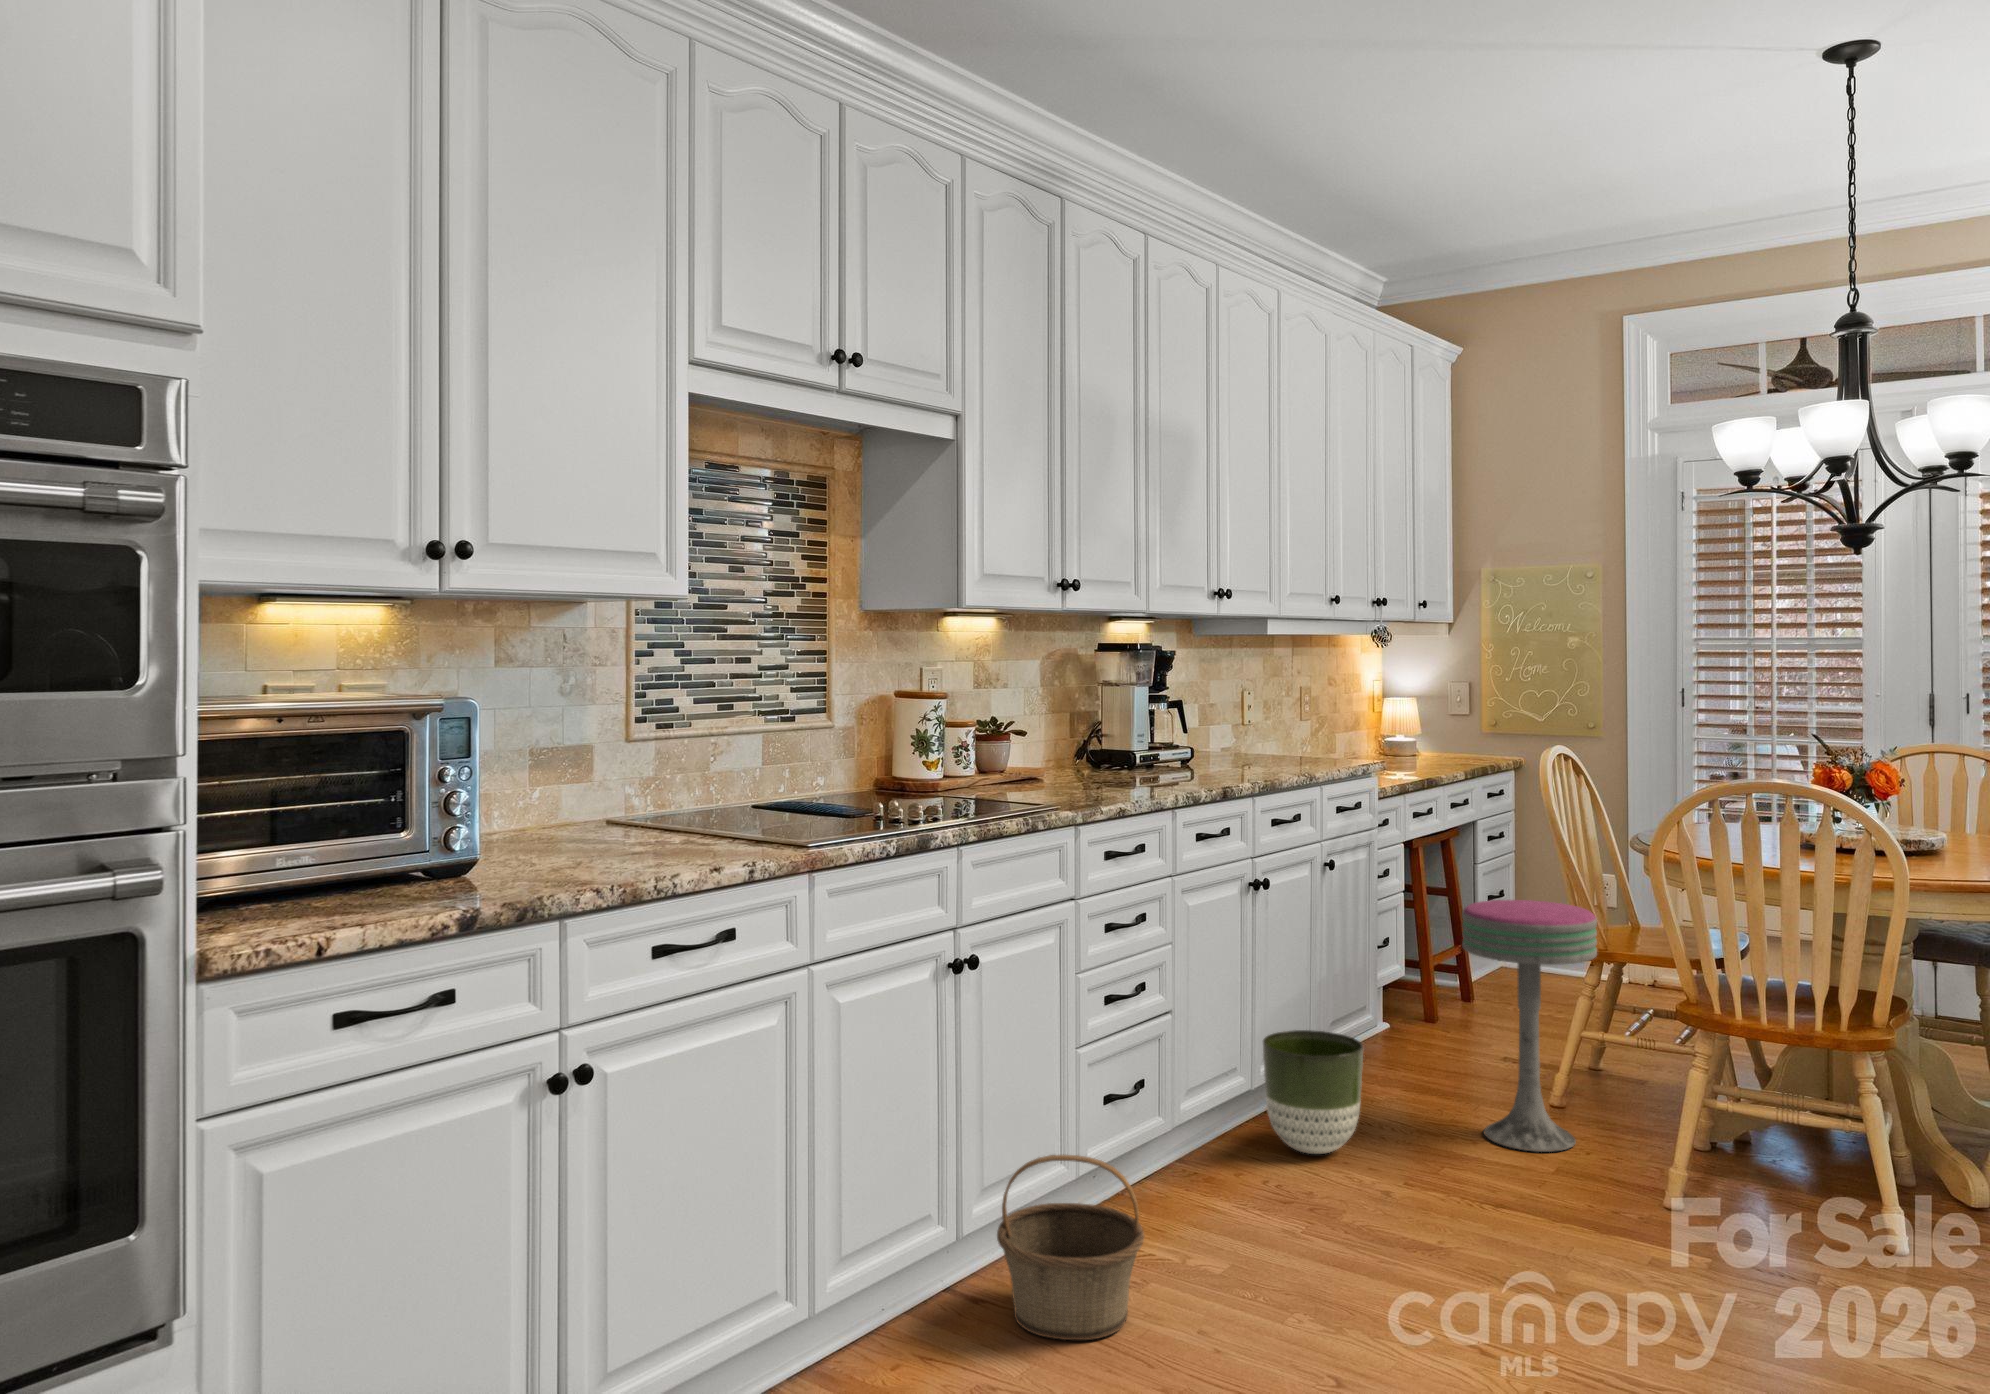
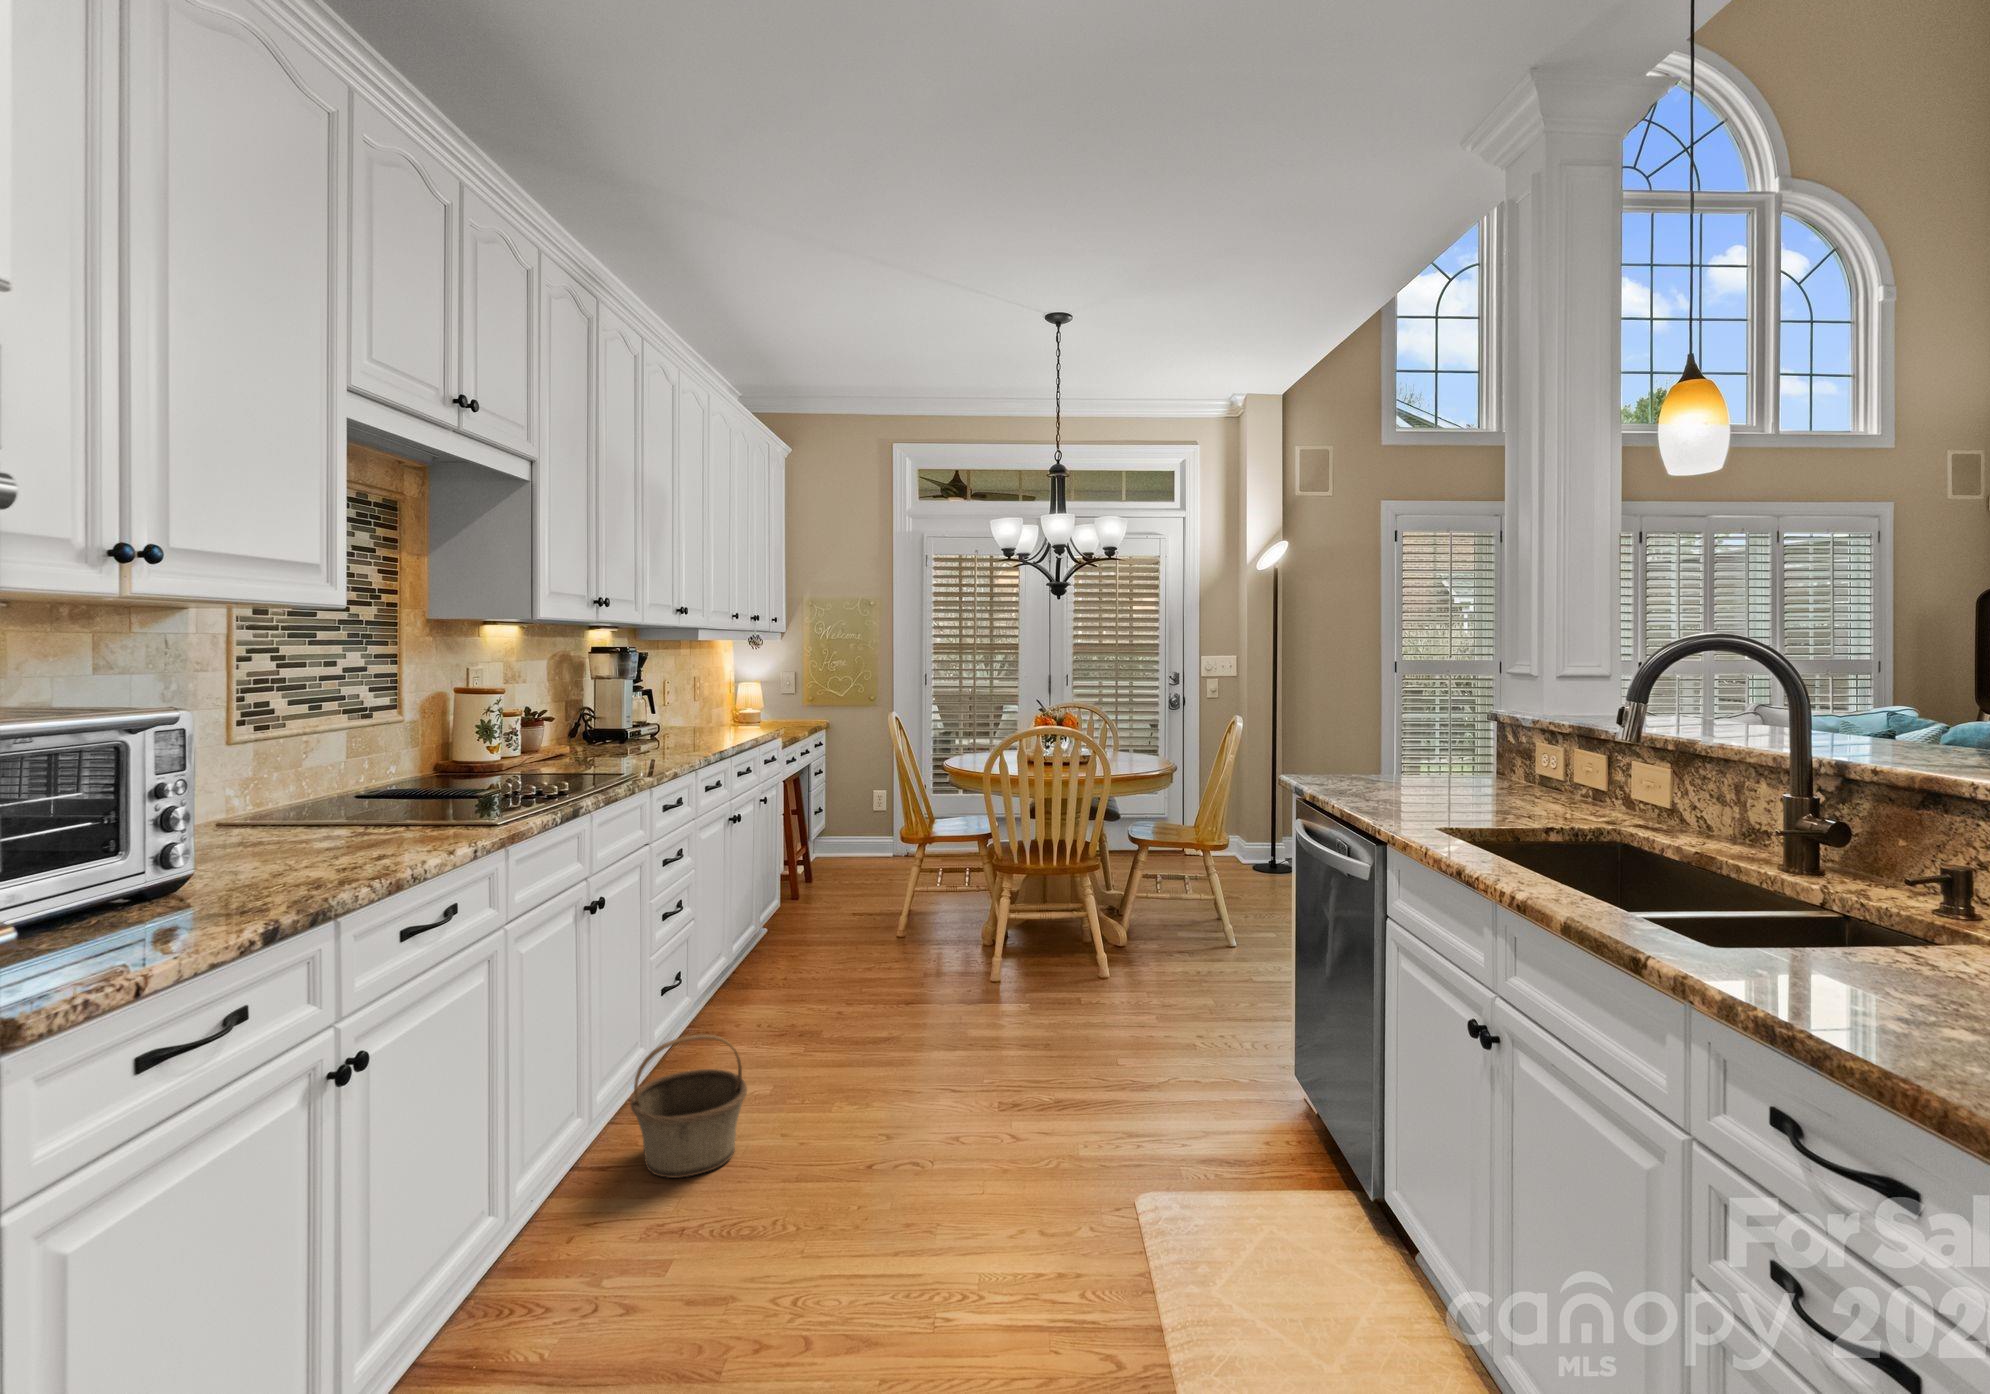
bar stool: present [1462,900,1597,1152] -> none [858,812,939,969]
planter: present [1263,1030,1363,1154] -> none [742,916,812,1001]

